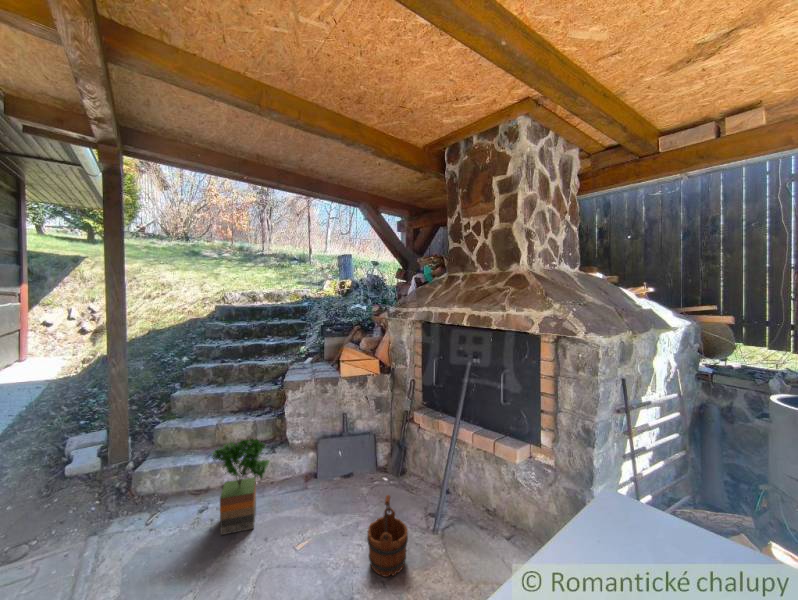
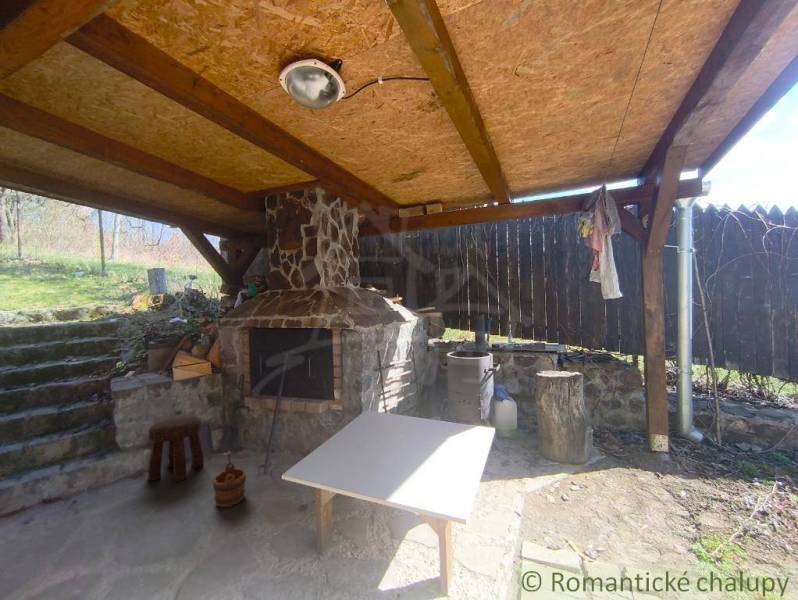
stool: none [311,419,366,503] -> present [148,414,203,482]
potted tree: present [211,438,269,535] -> none [39,440,110,532]

